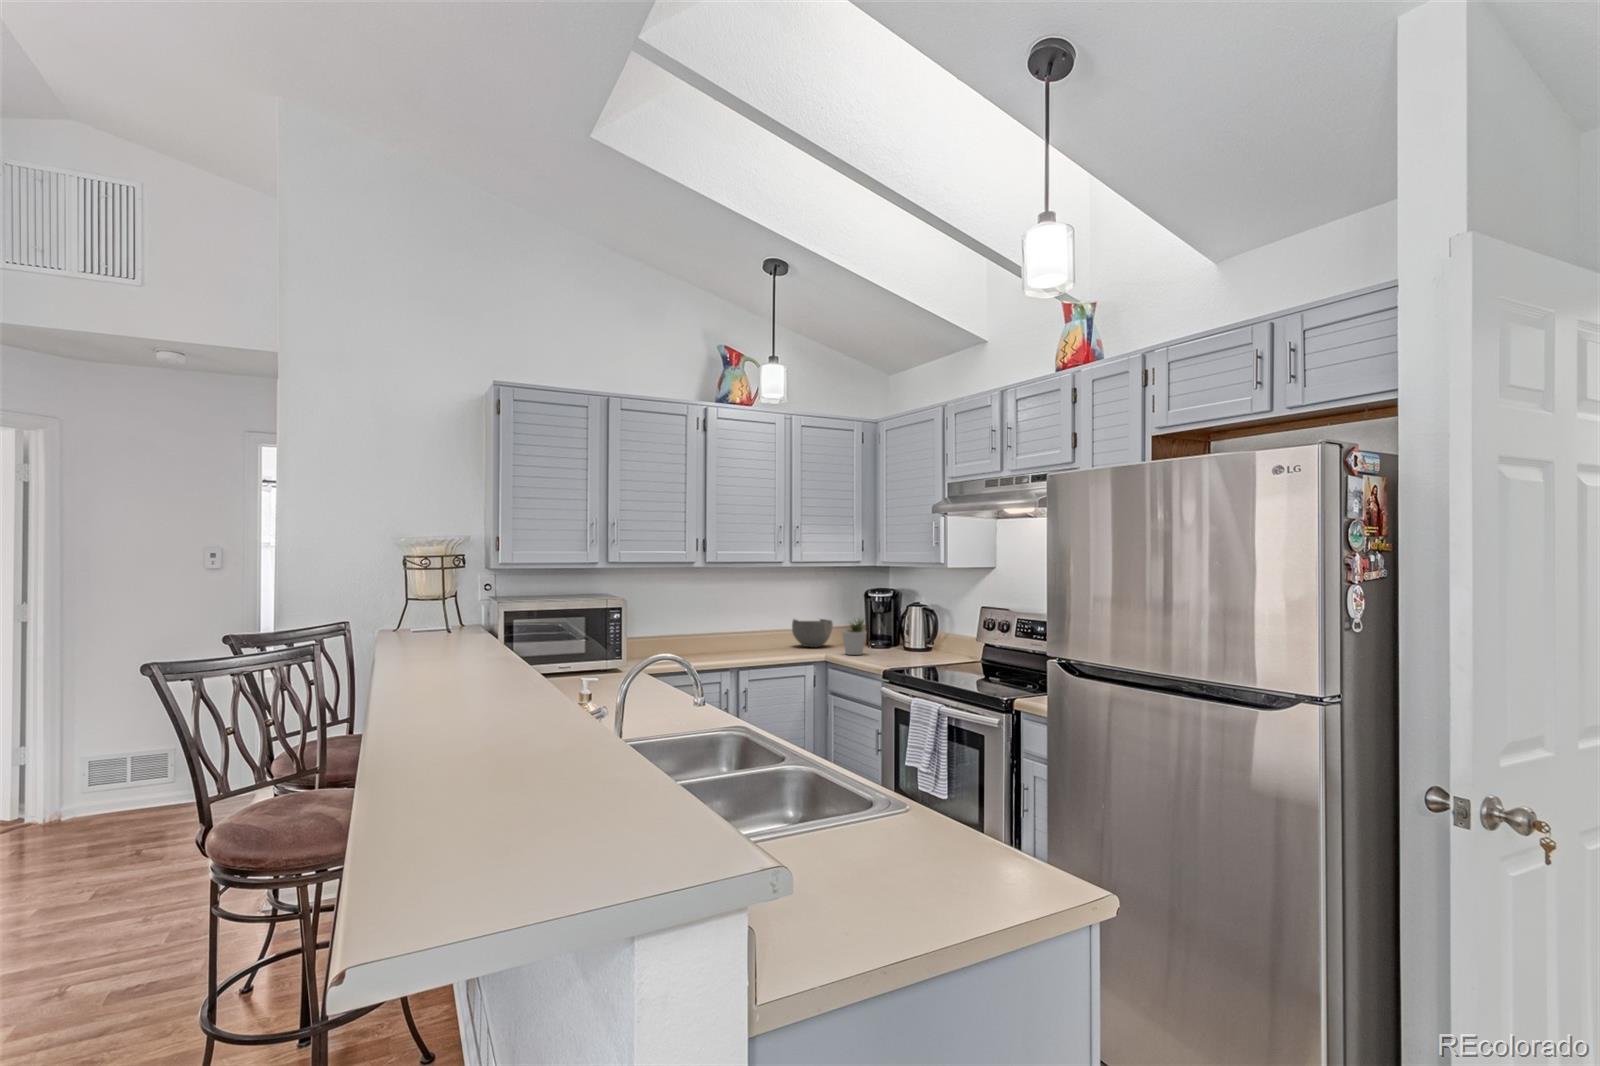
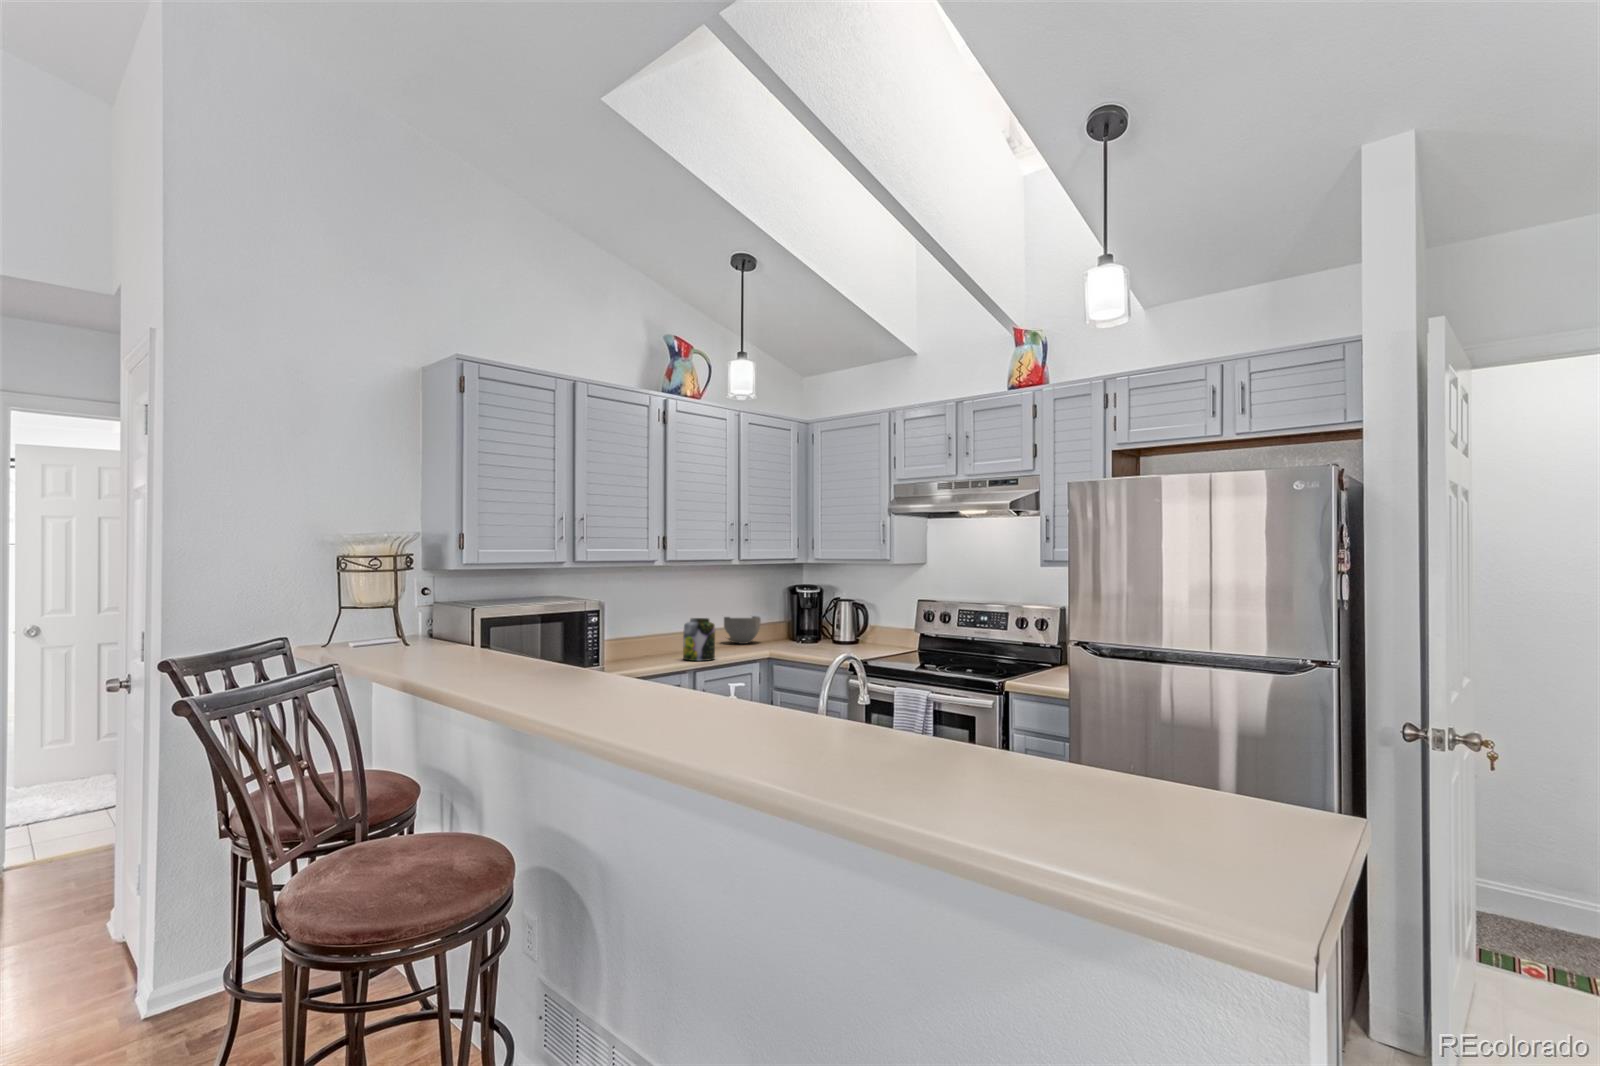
potted plant: present [842,619,866,655] -> none [782,611,807,649]
jar: none [726,620,757,663] -> present [683,618,715,661]

